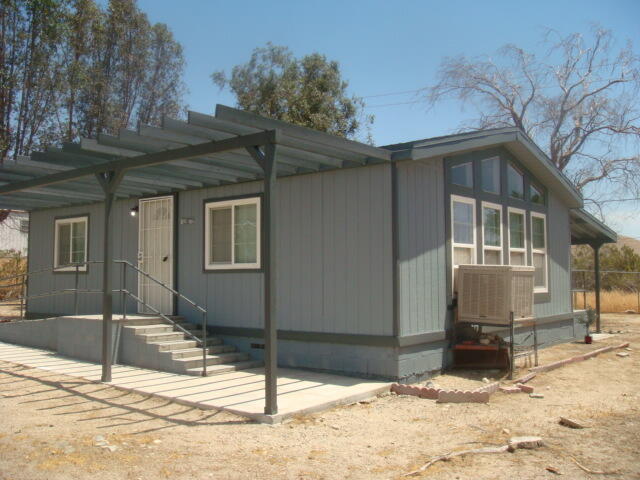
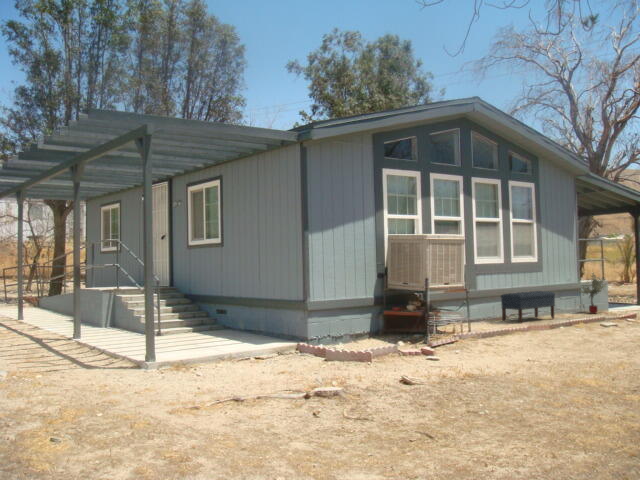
bench: none [528,322,571,355] -> present [501,291,555,323]

